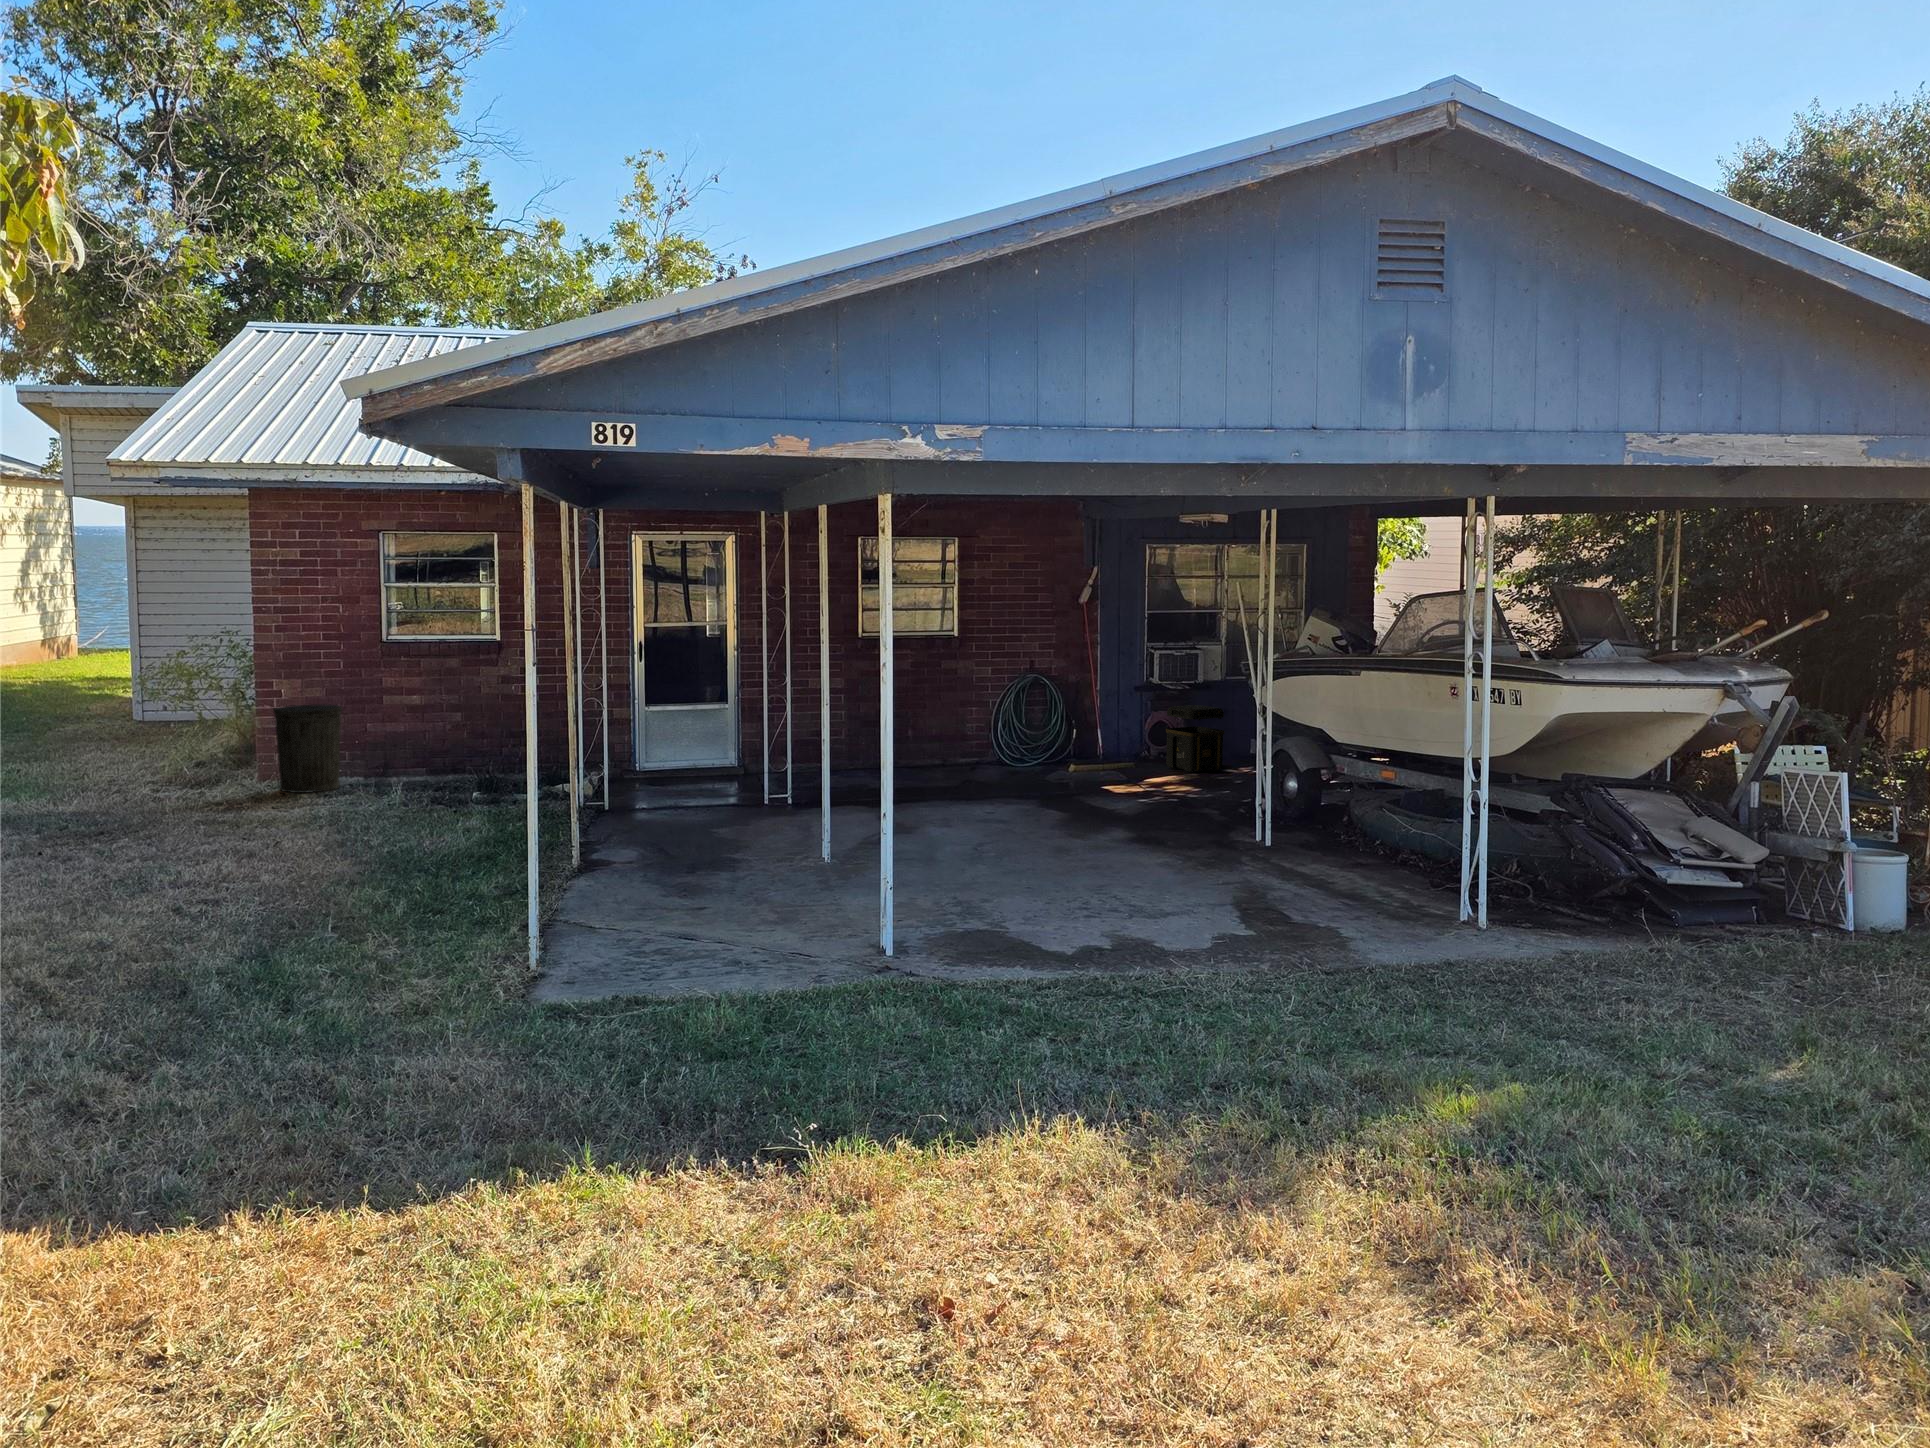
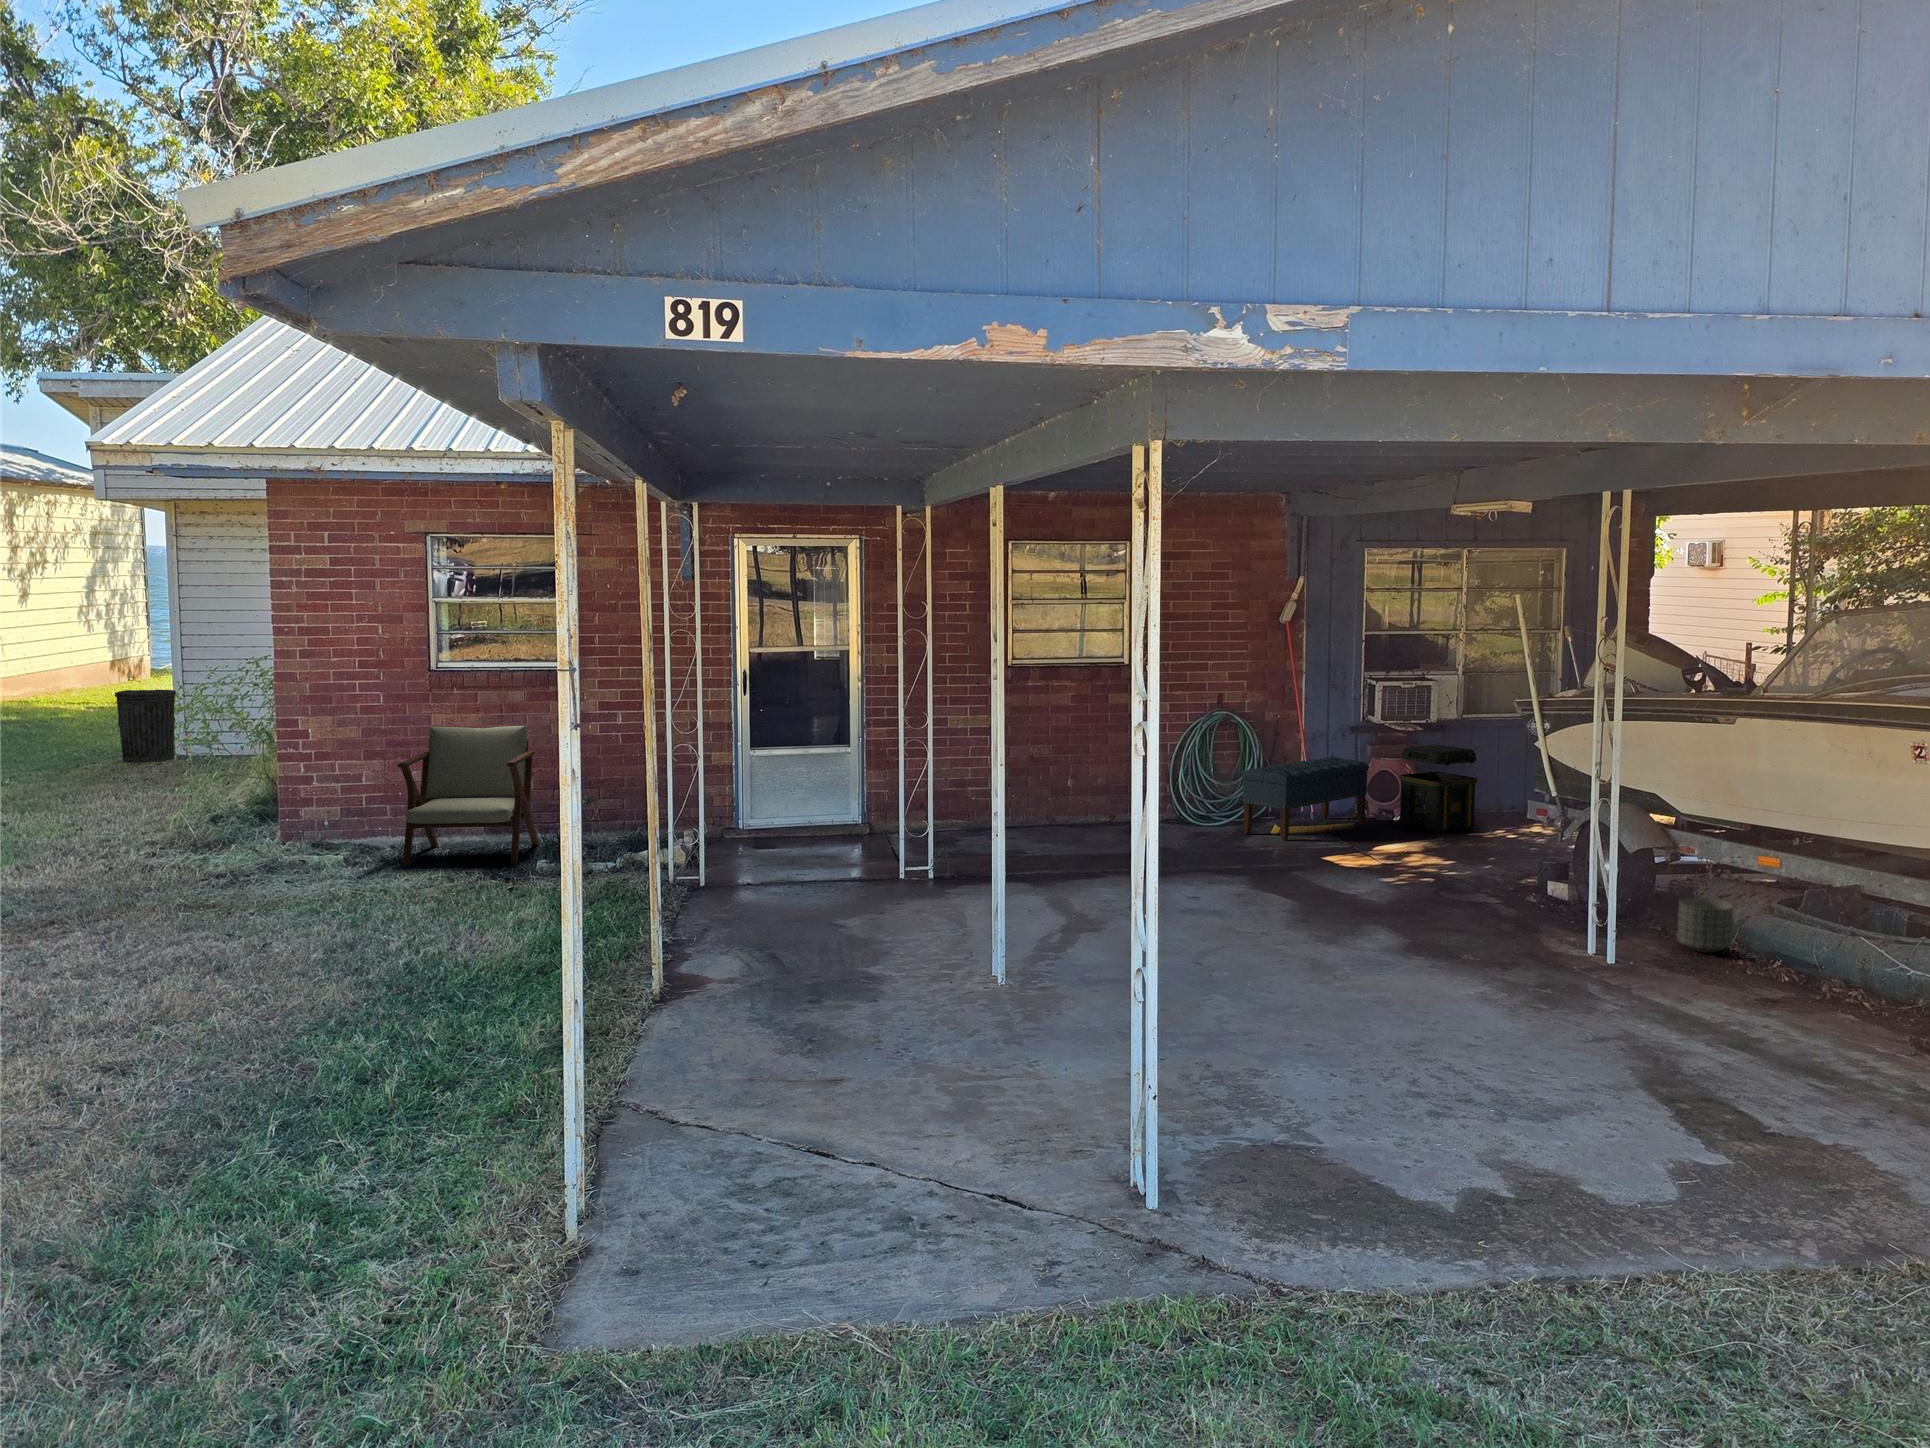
lounge chair: none [367,687,477,795] -> present [398,726,539,866]
trash can: present [273,704,342,793] -> present [115,690,176,762]
bench: none [1039,715,1143,778] -> present [1241,757,1369,841]
planter: none [1312,804,1348,841] -> present [1677,898,1733,953]

